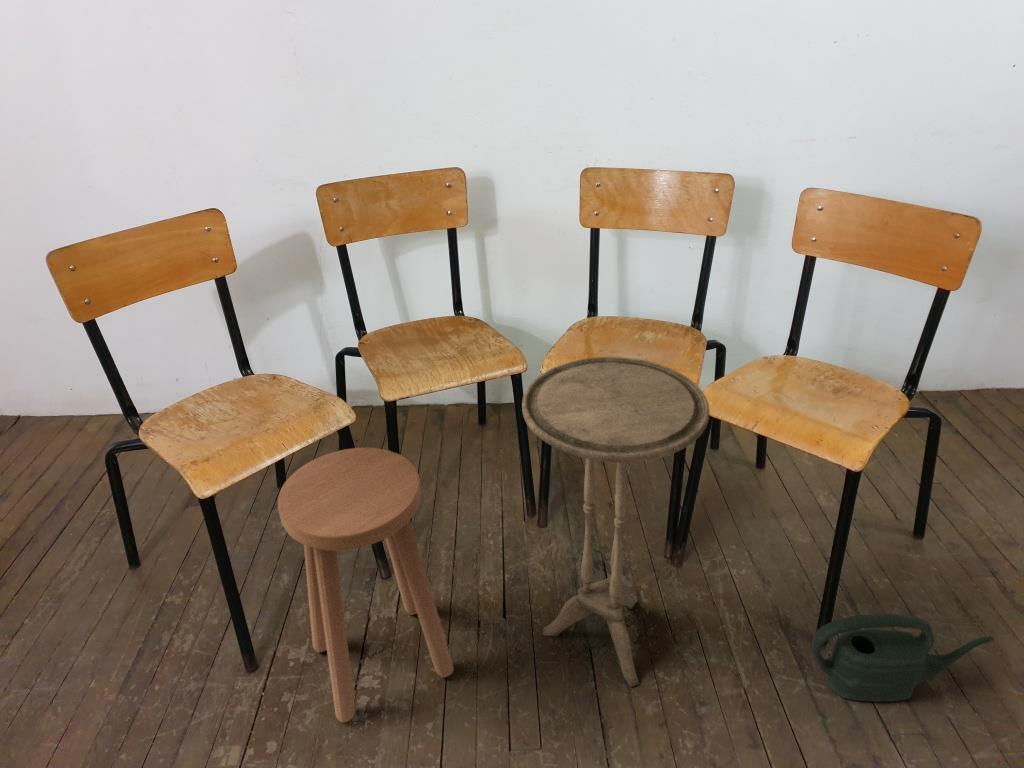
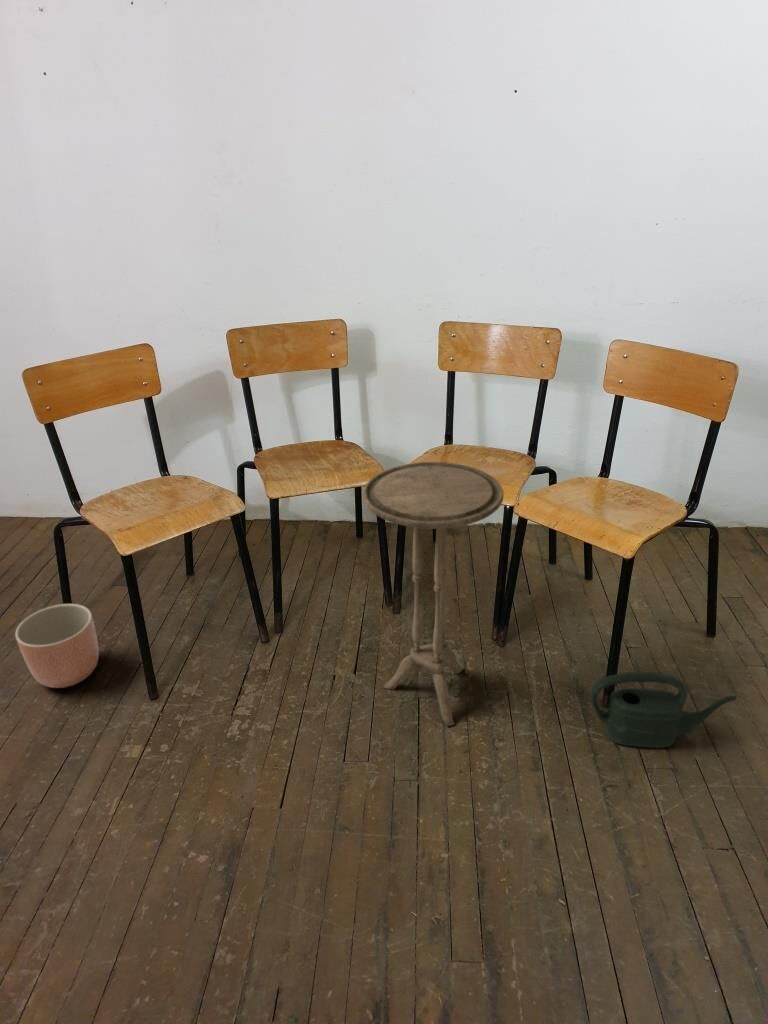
stool: present [278,448,453,722] -> none [179,524,309,736]
planter: none [61,550,175,663] -> present [15,604,99,688]

